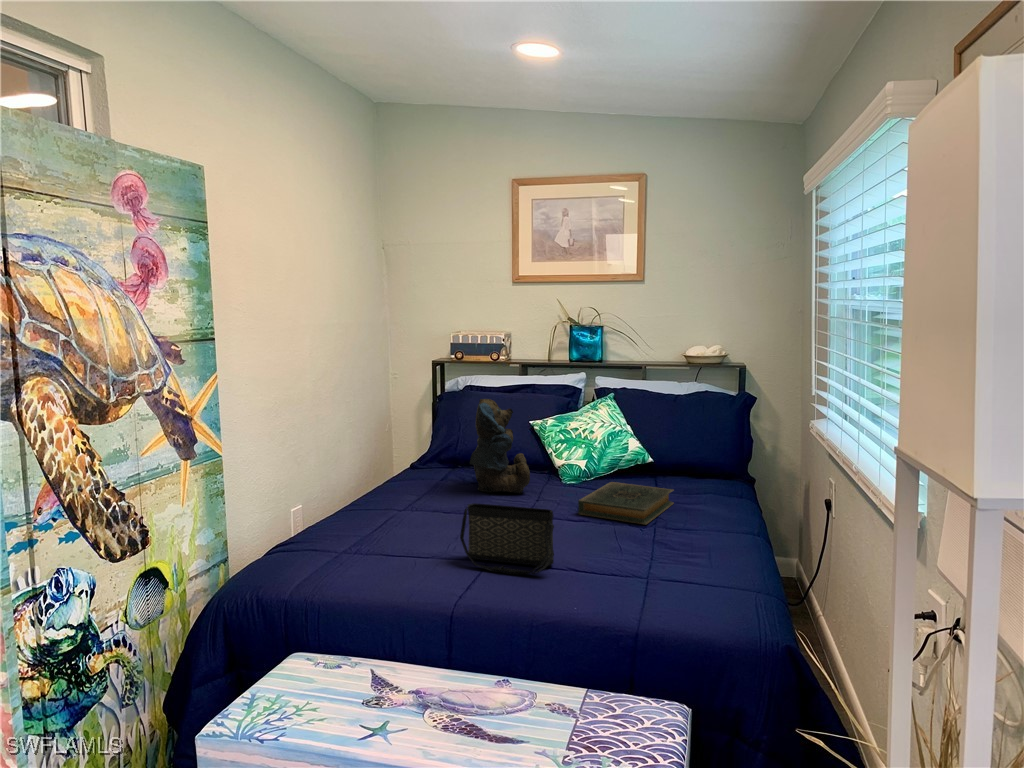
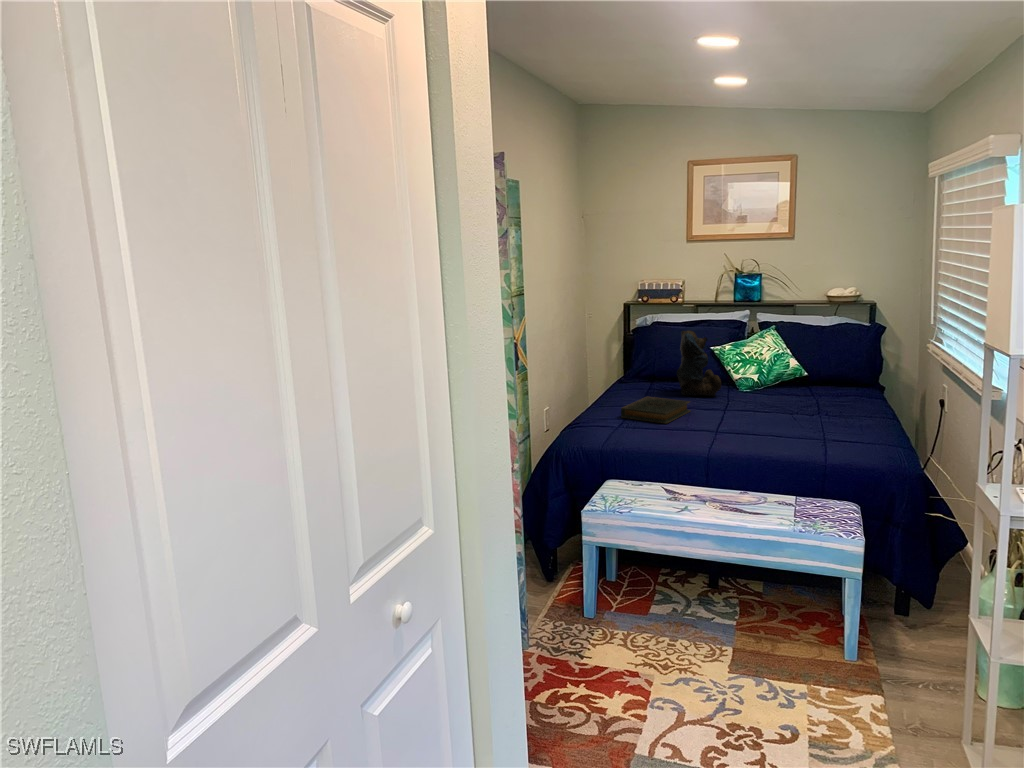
hardback book: present [578,482,673,524] -> present [621,397,690,423]
handbag: present [460,503,554,574] -> none [697,397,762,439]

